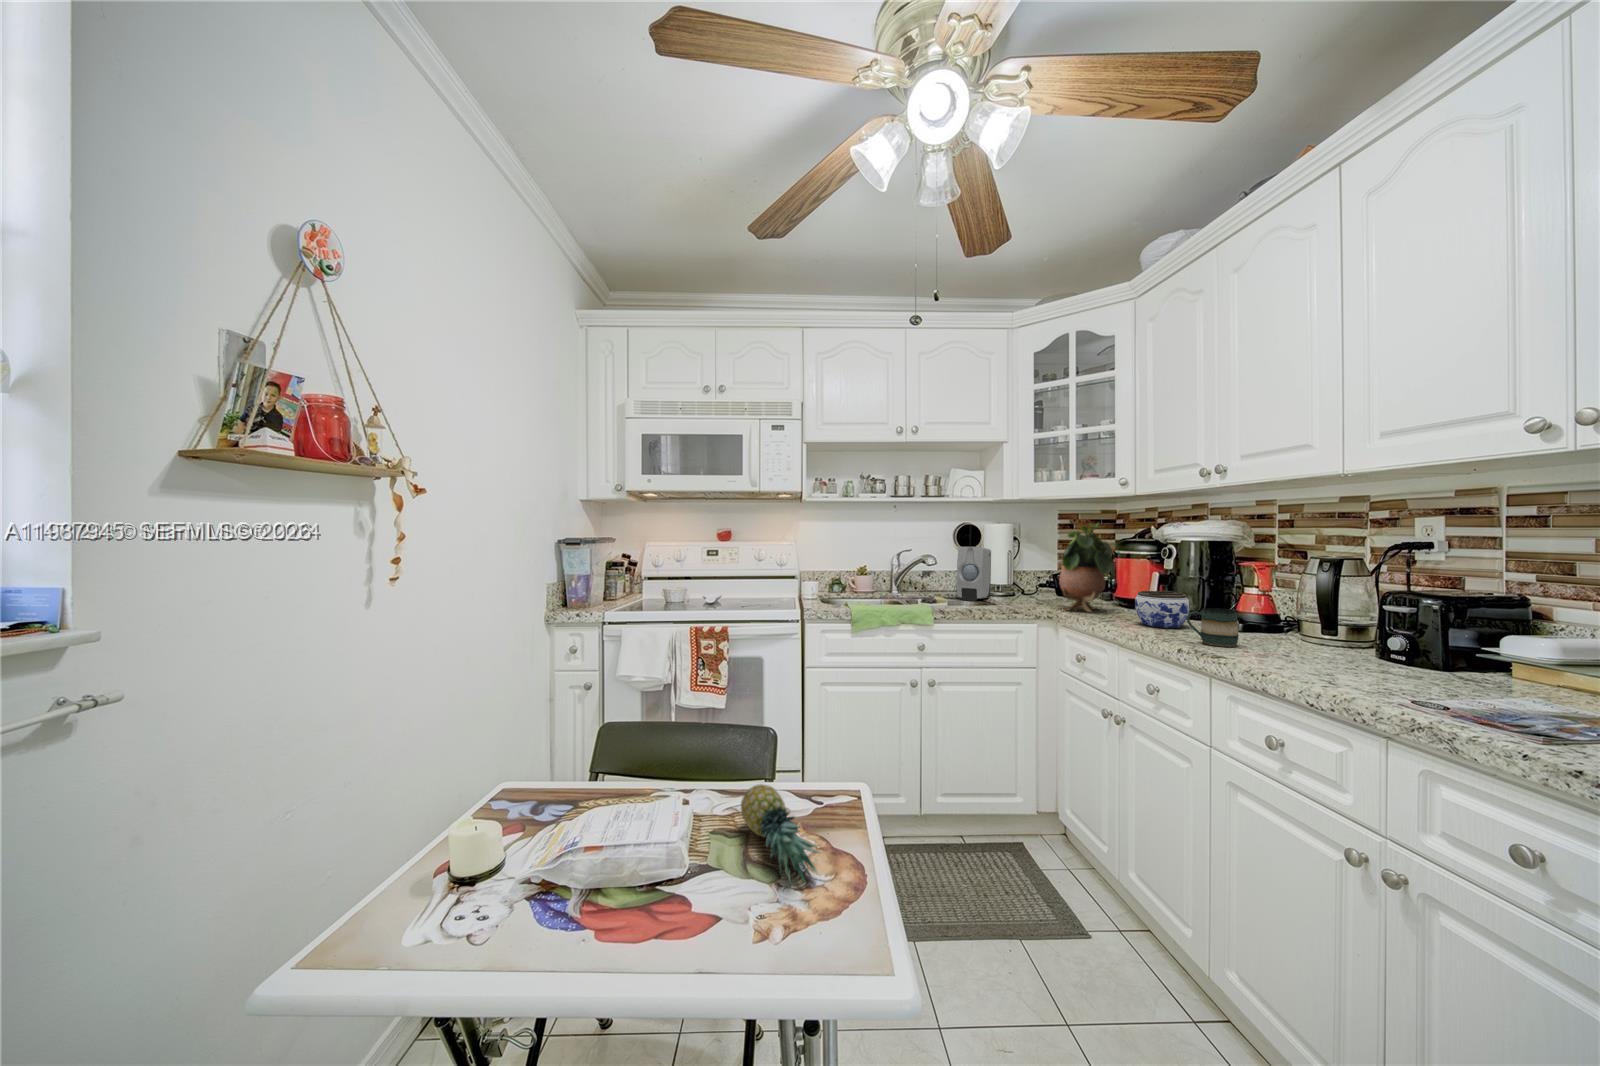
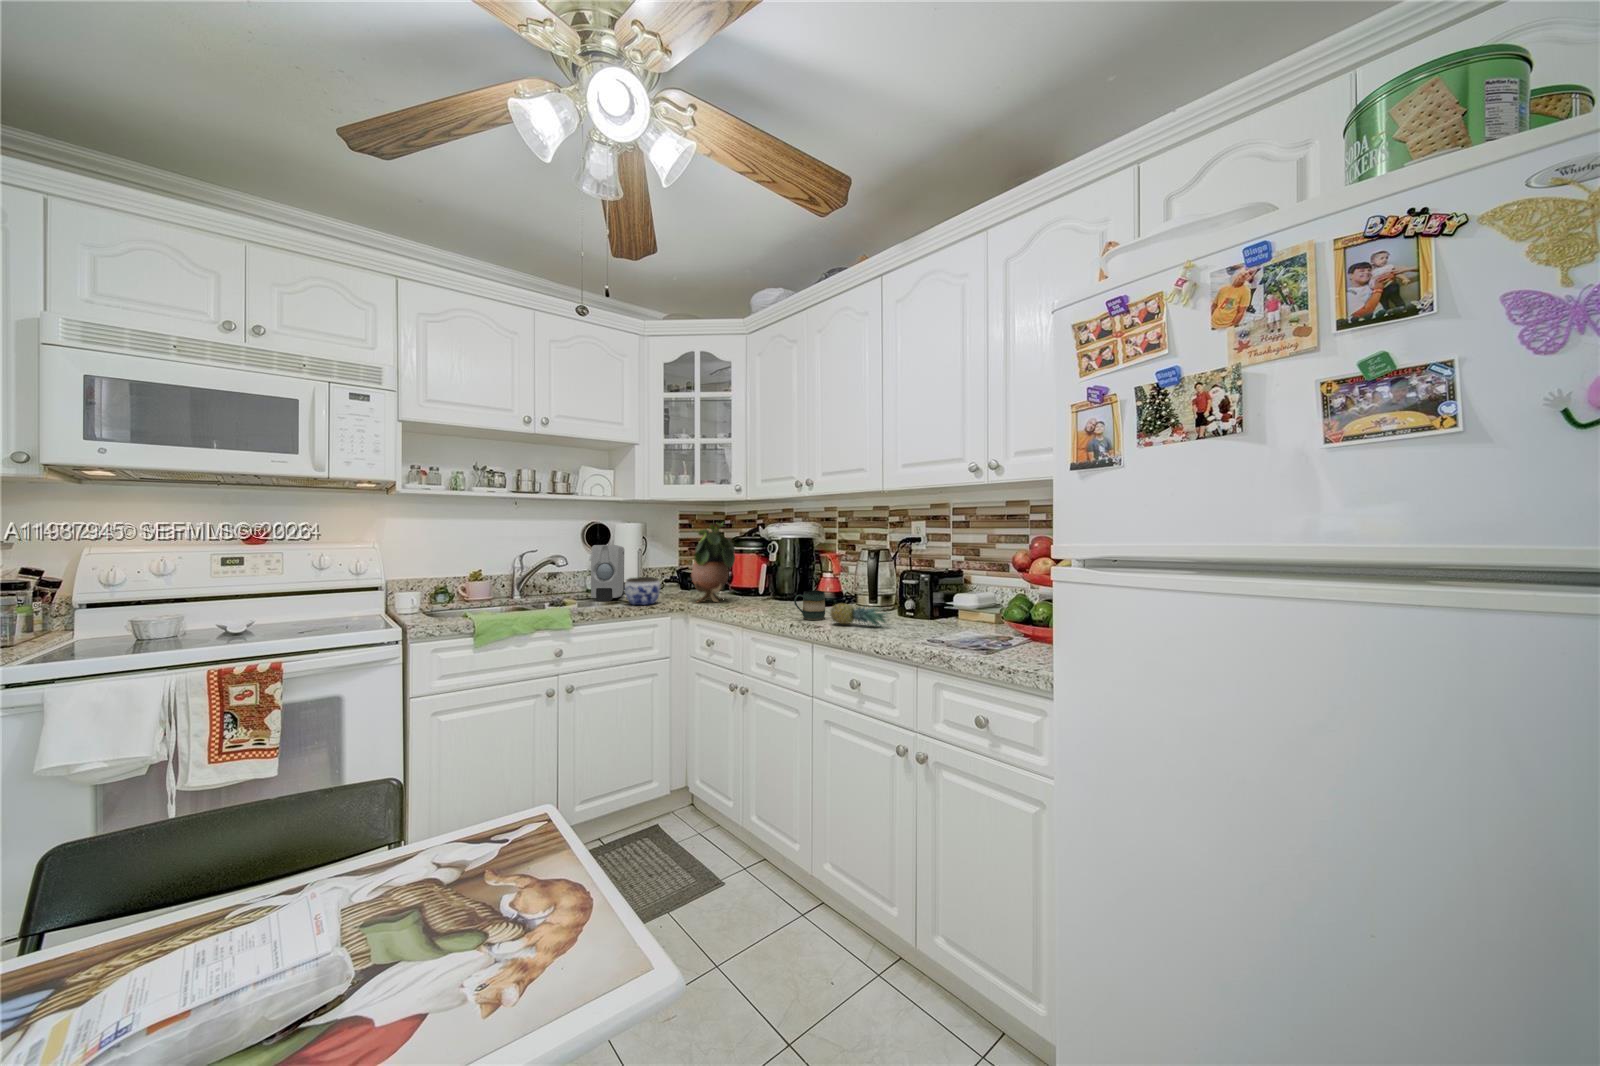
jar: present [1135,591,1190,628] -> present [625,577,661,605]
fruit: present [741,784,819,886] -> present [830,603,887,626]

